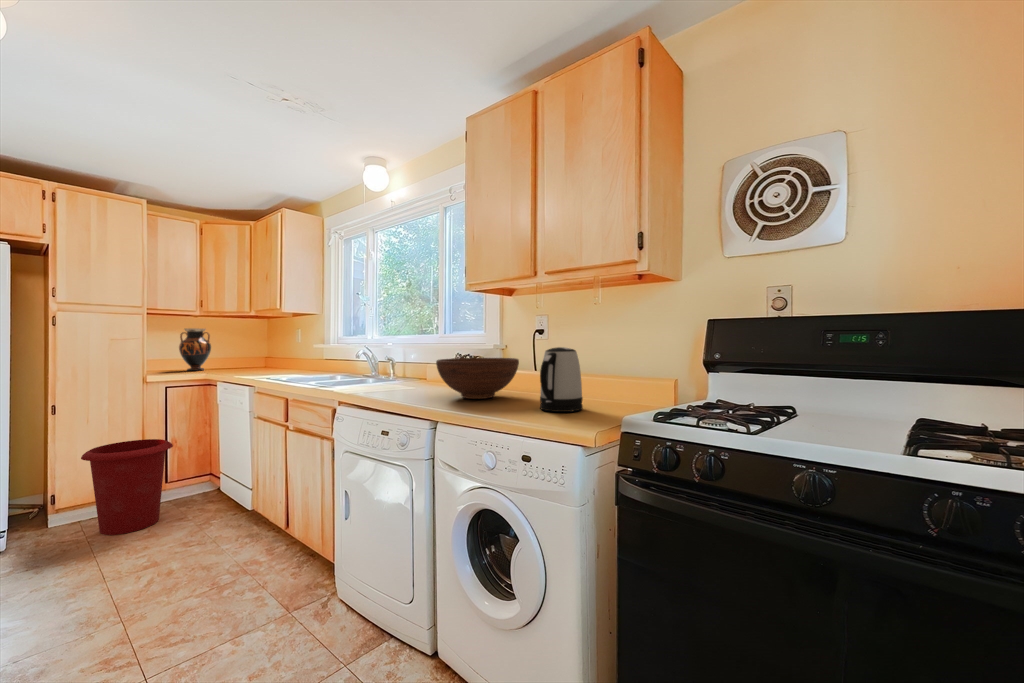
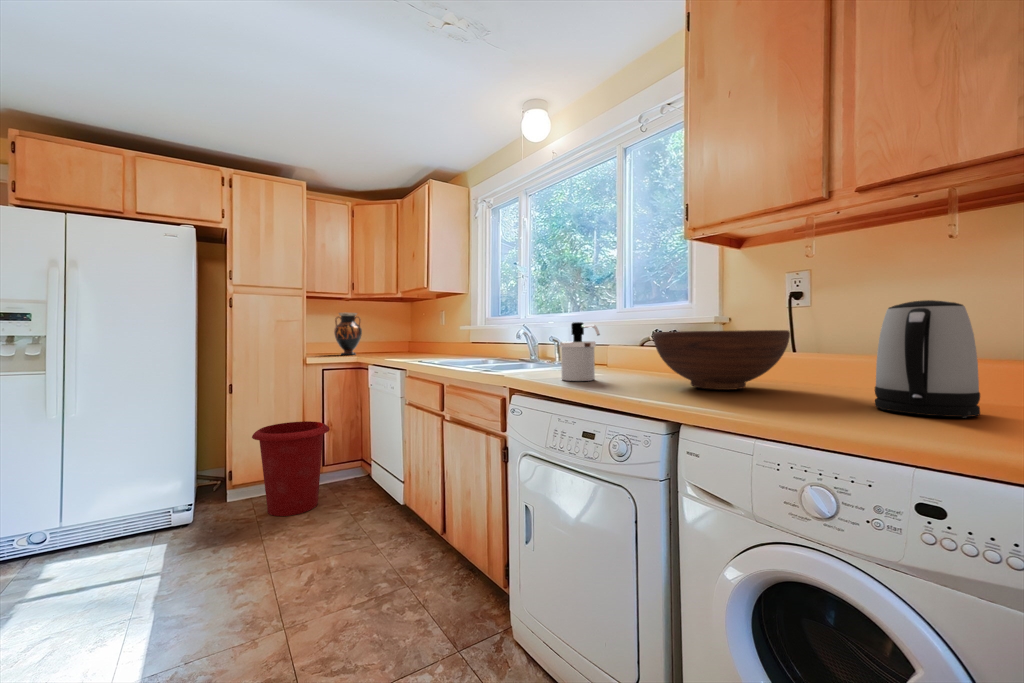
soap dispenser: none [377,350,405,395] -> present [560,322,600,381]

